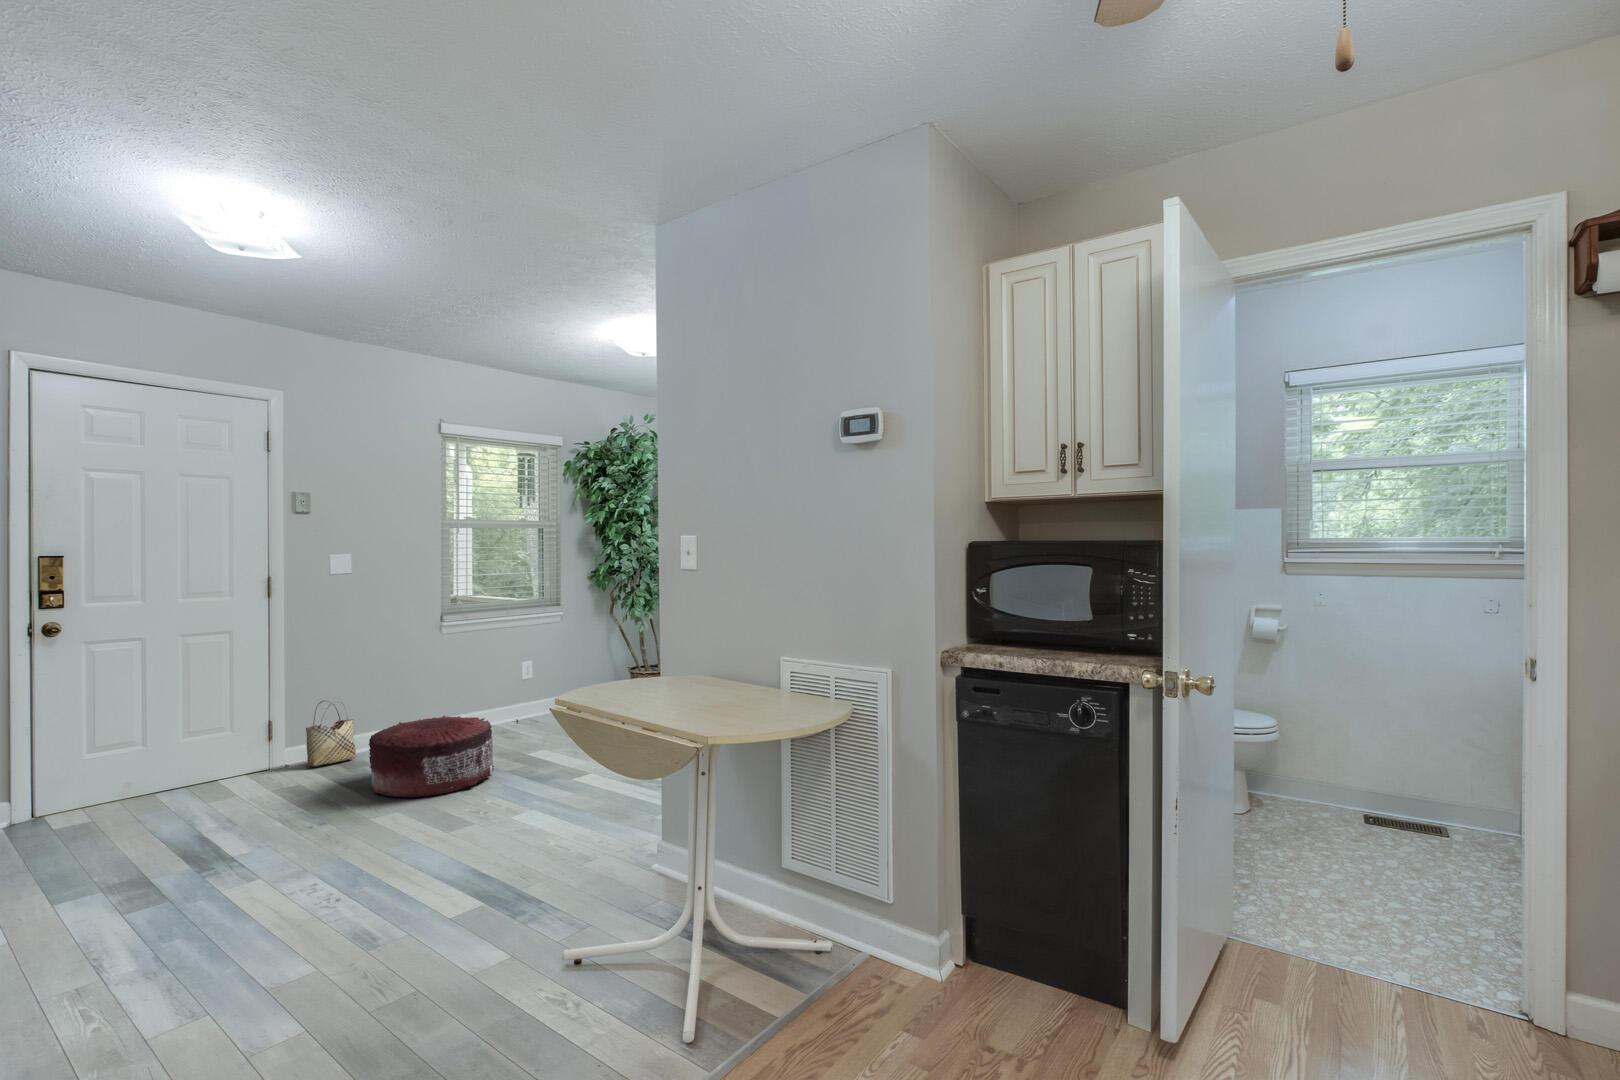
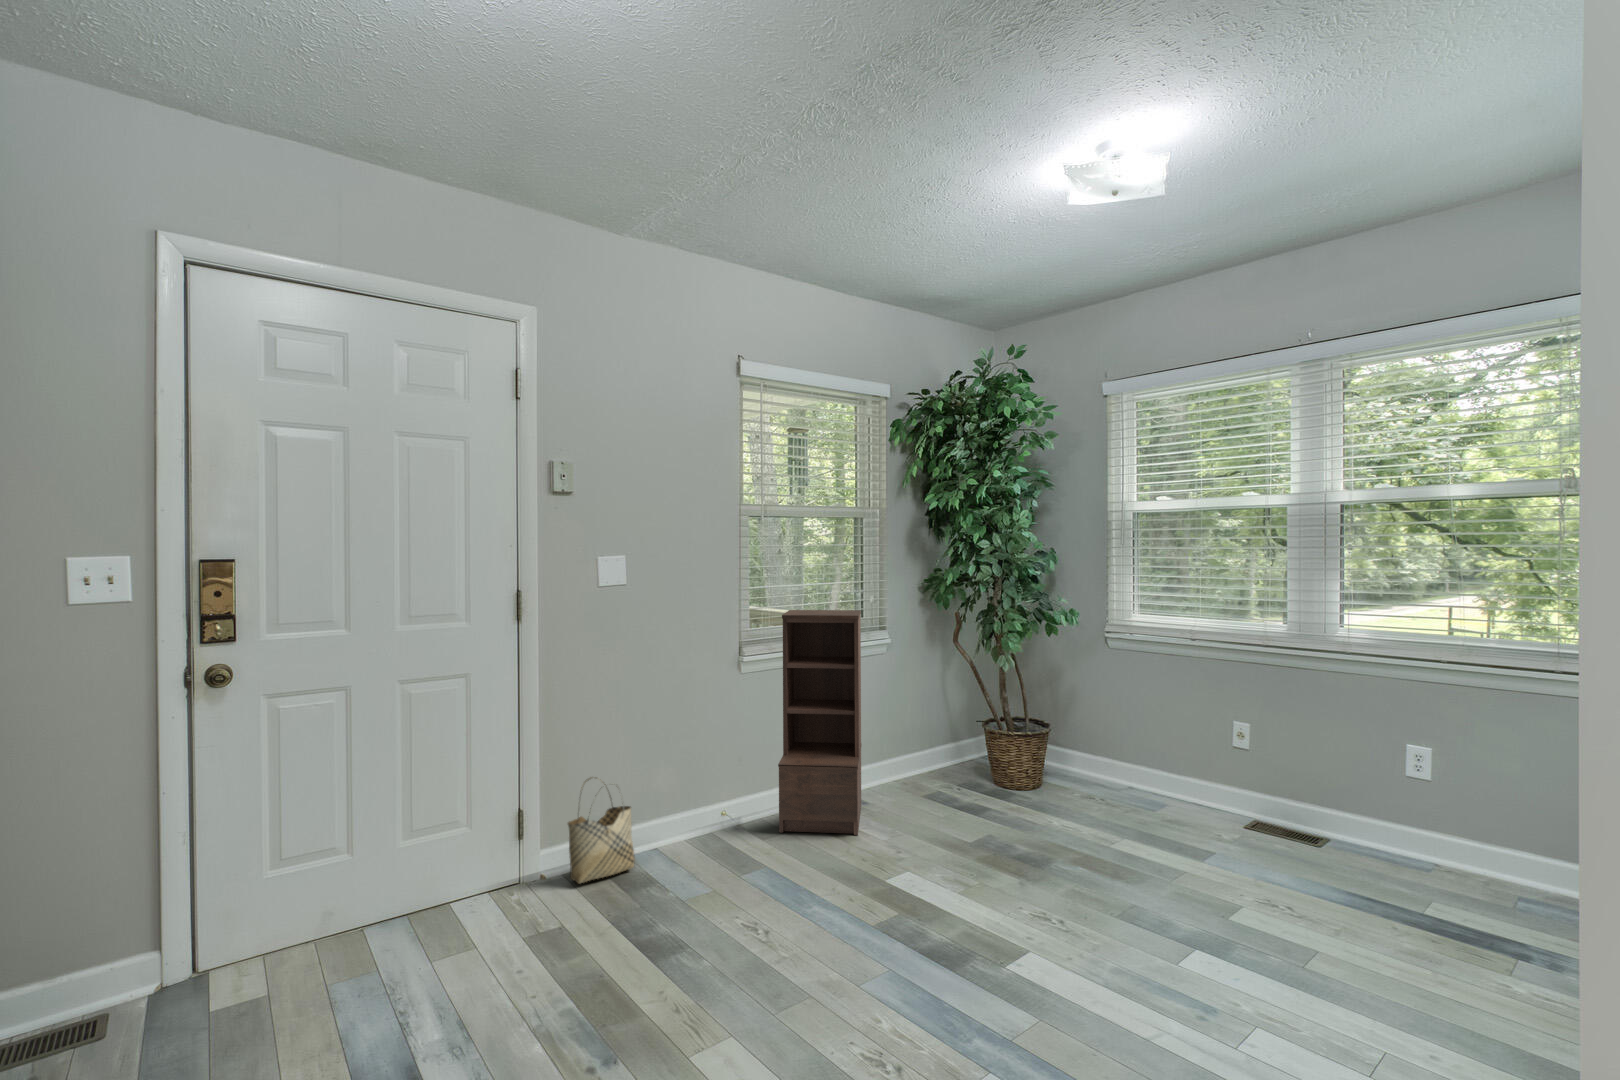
bookshelf: none [465,591,533,738] -> present [778,610,862,835]
pouf: present [369,716,494,797] -> none [668,823,864,1005]

